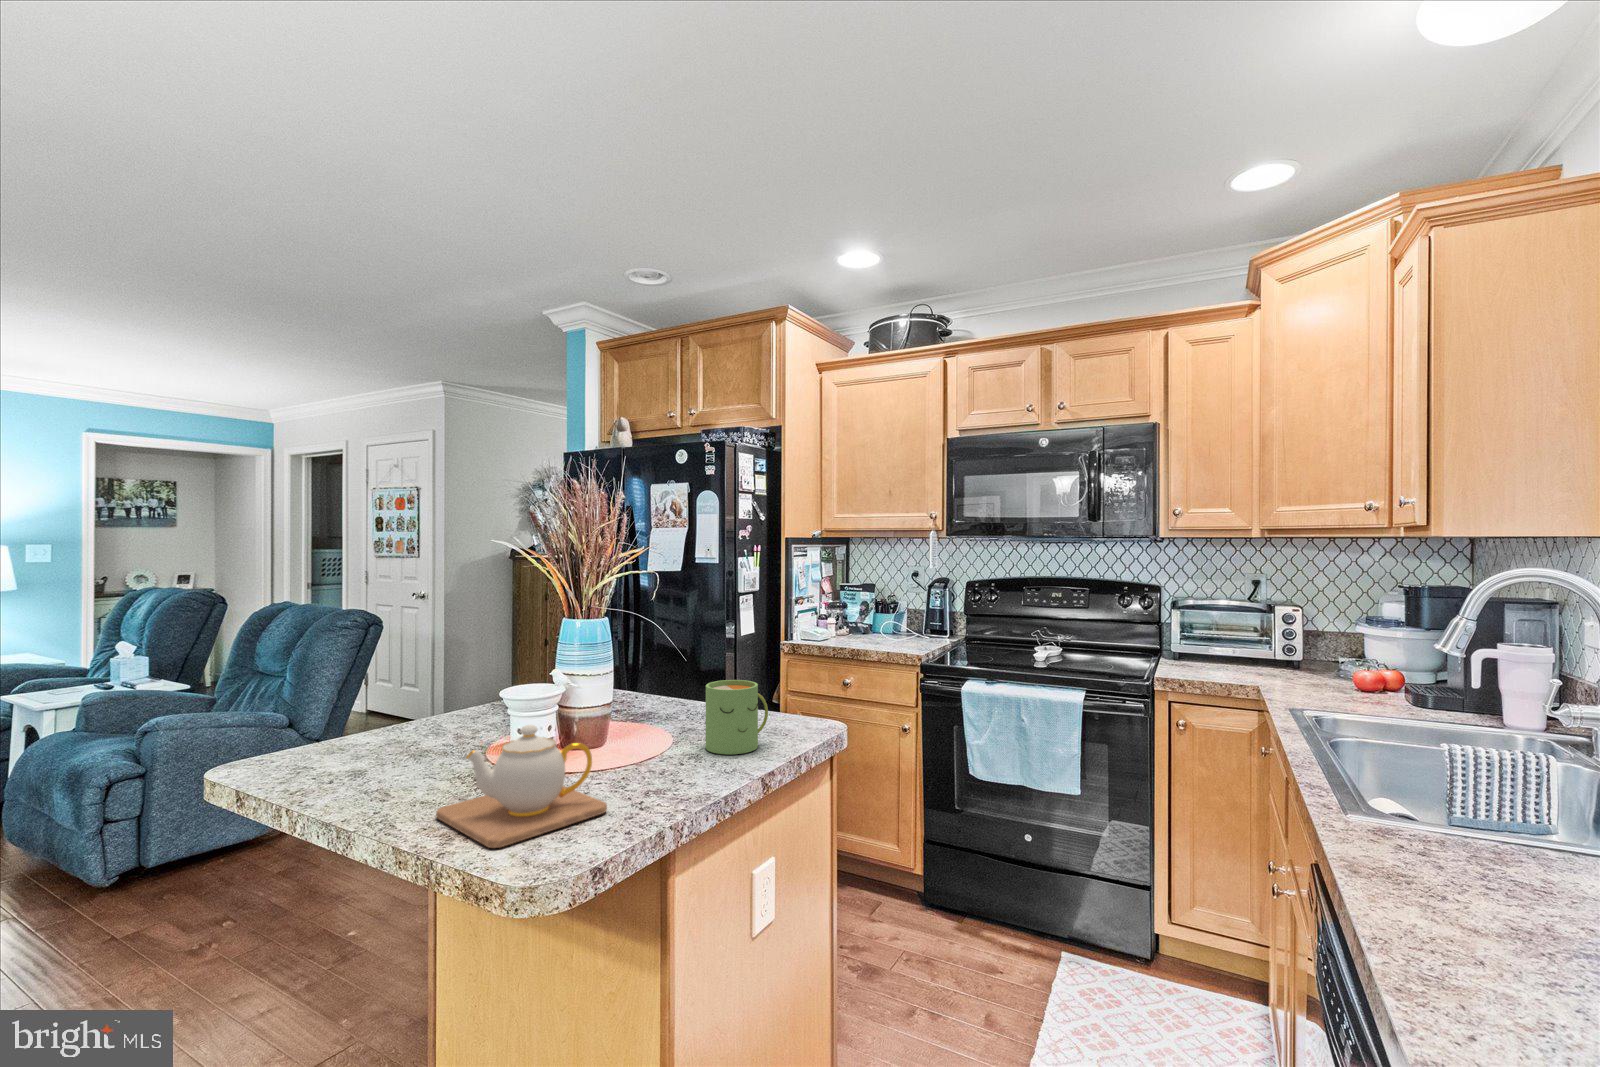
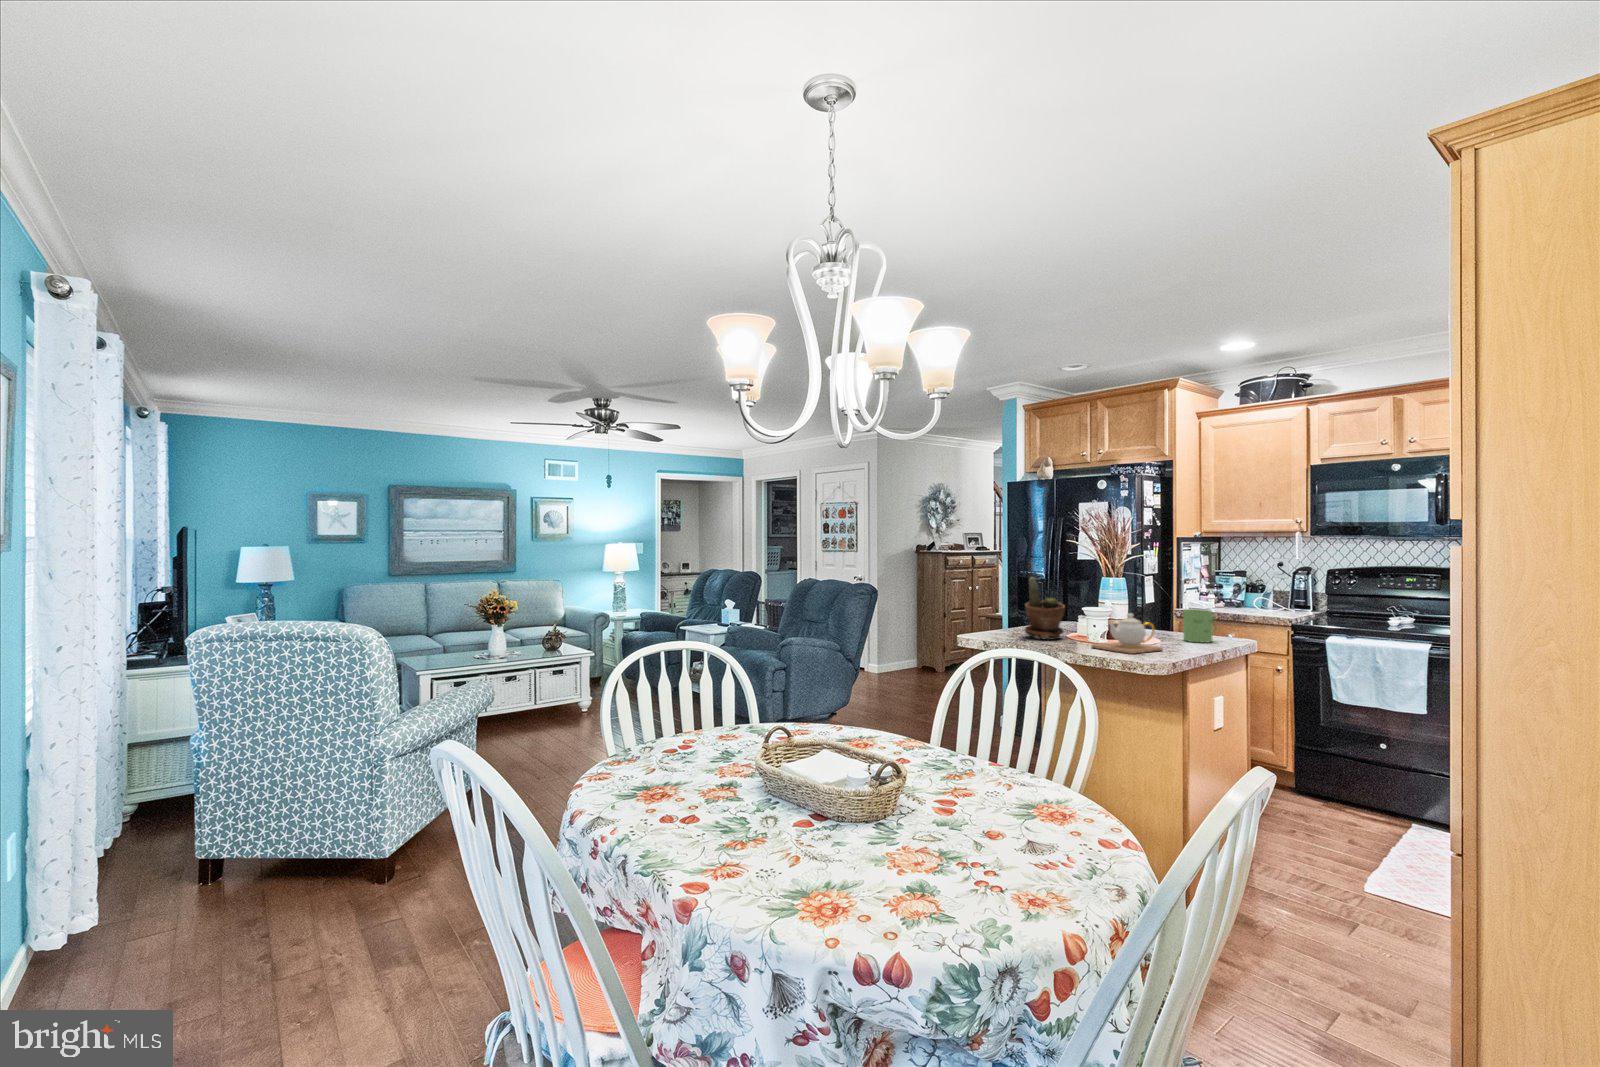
potted plant: none [348,627,450,778] -> present [1025,577,1065,640]

